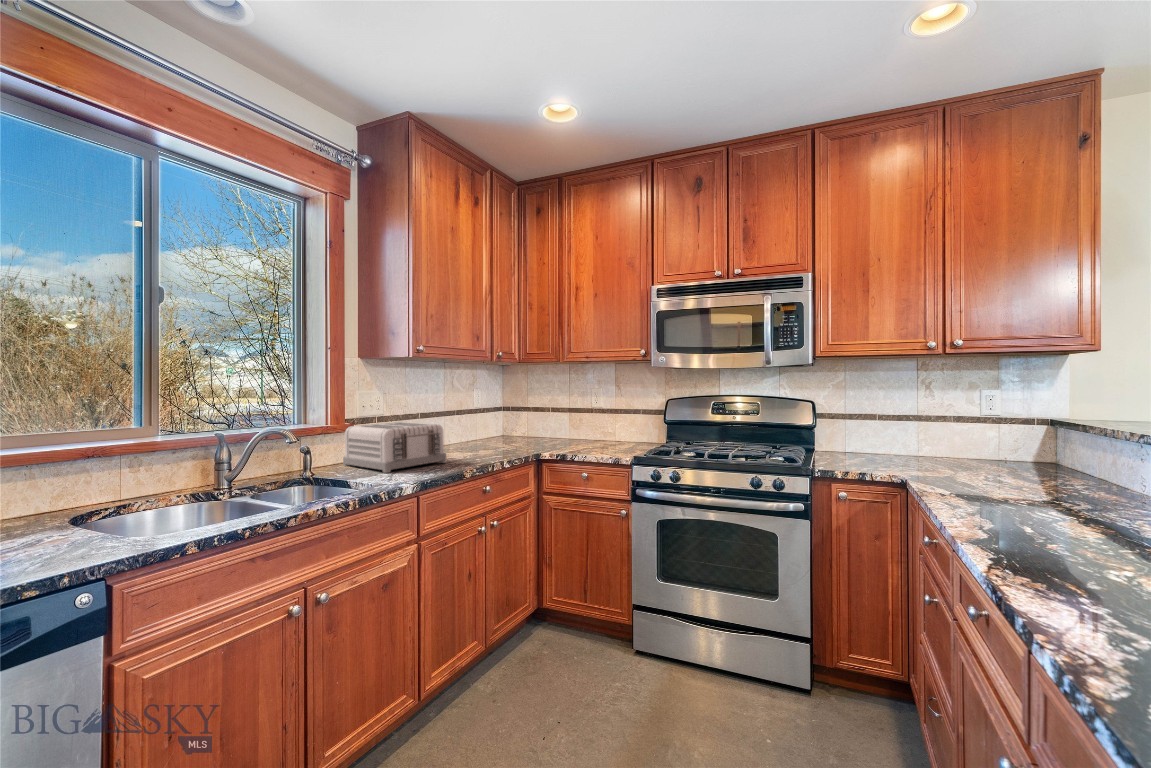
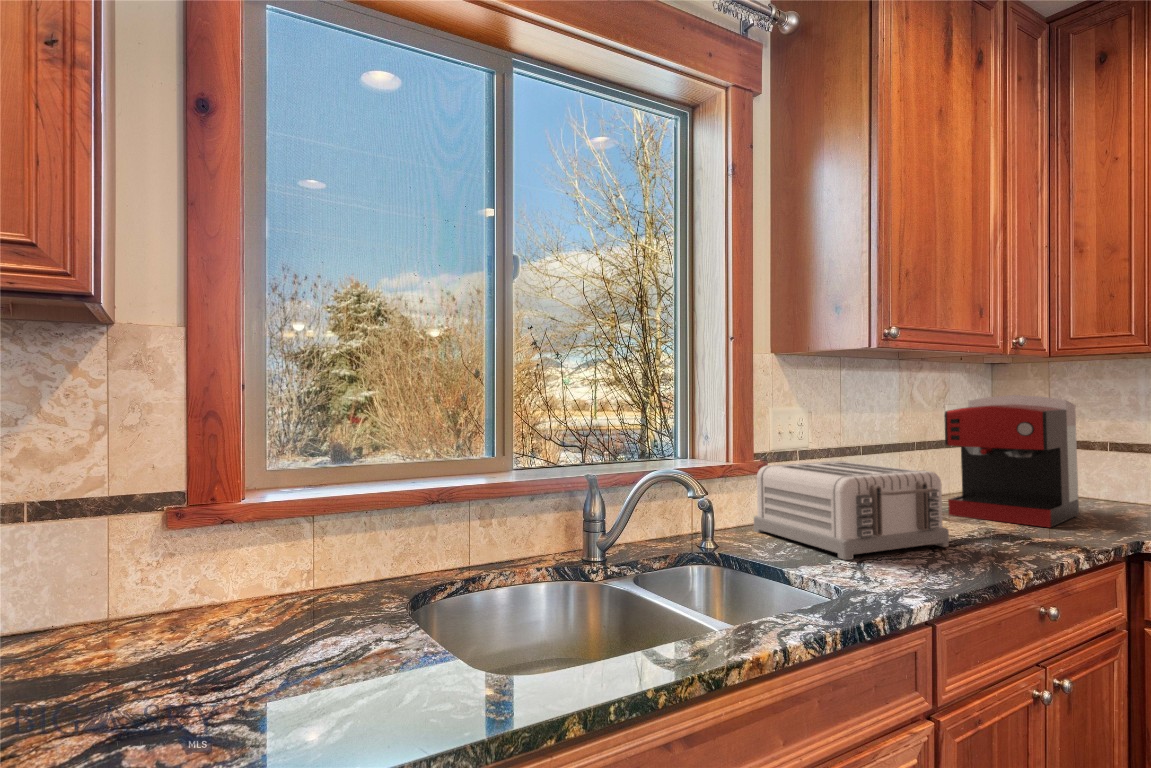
coffee maker: none [463,384,527,451] -> present [944,395,1079,527]

